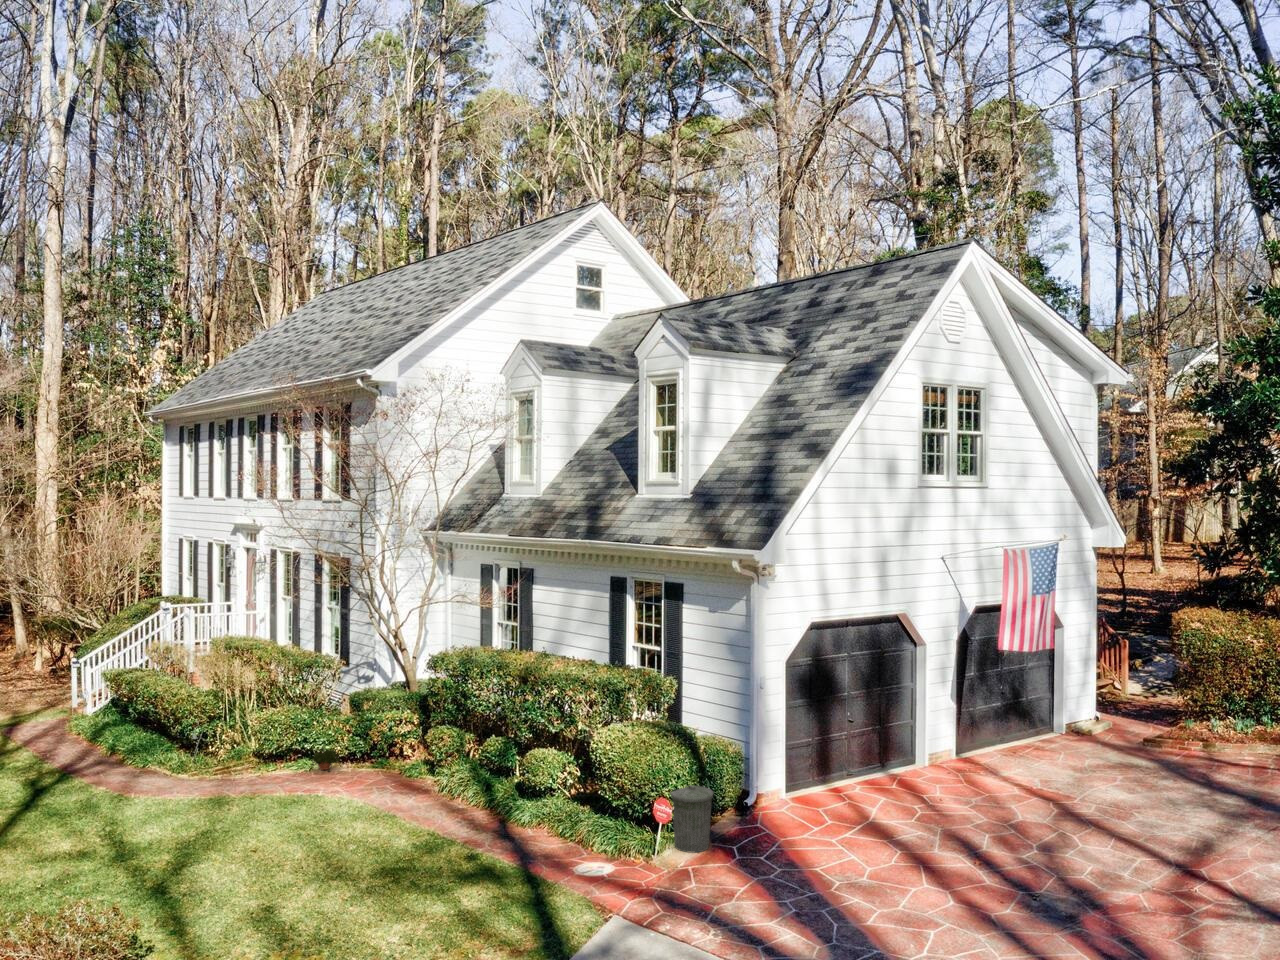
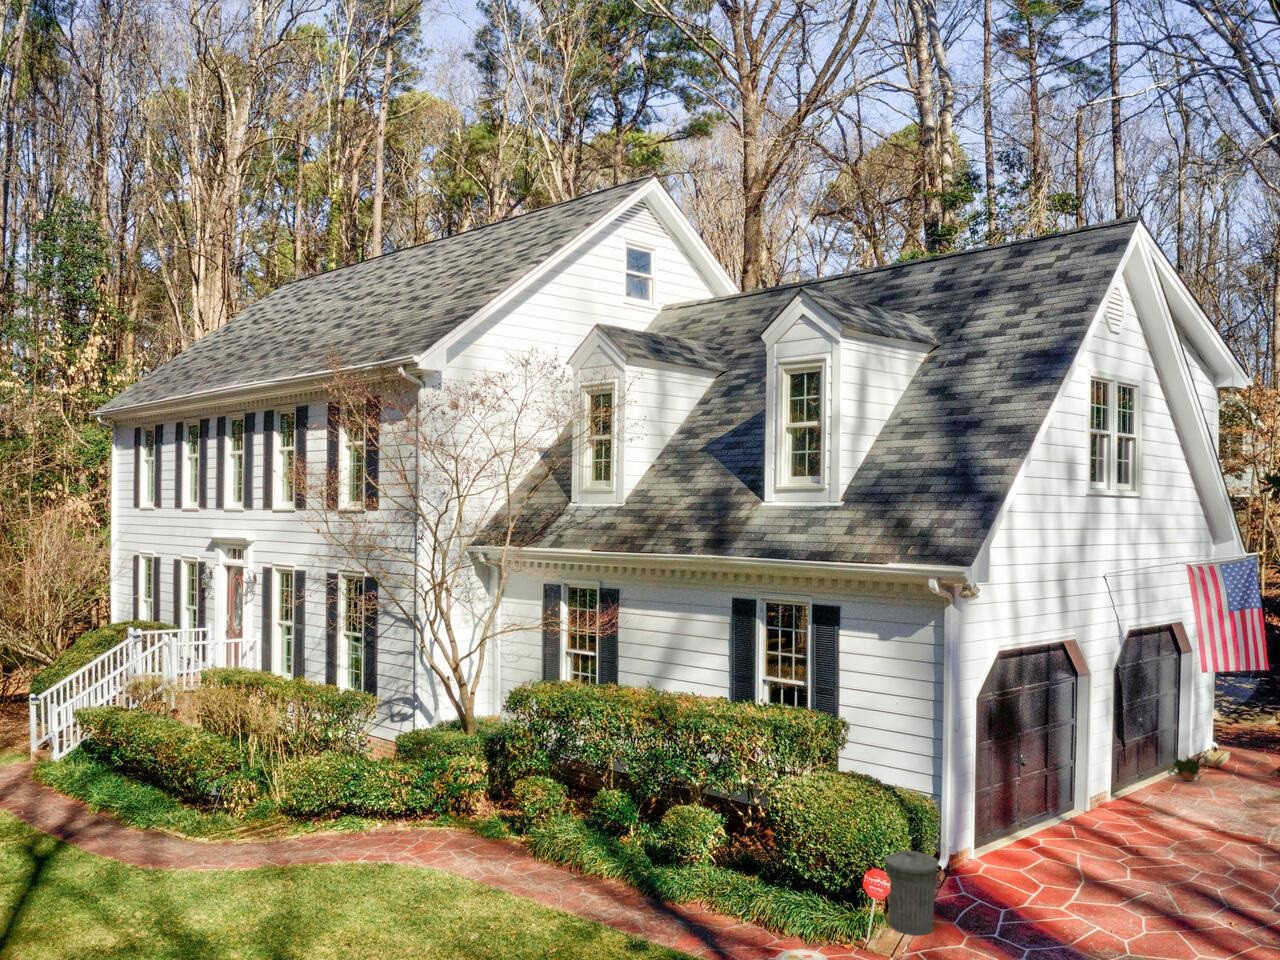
potted plant: present [311,748,339,770] -> present [1168,756,1201,781]

